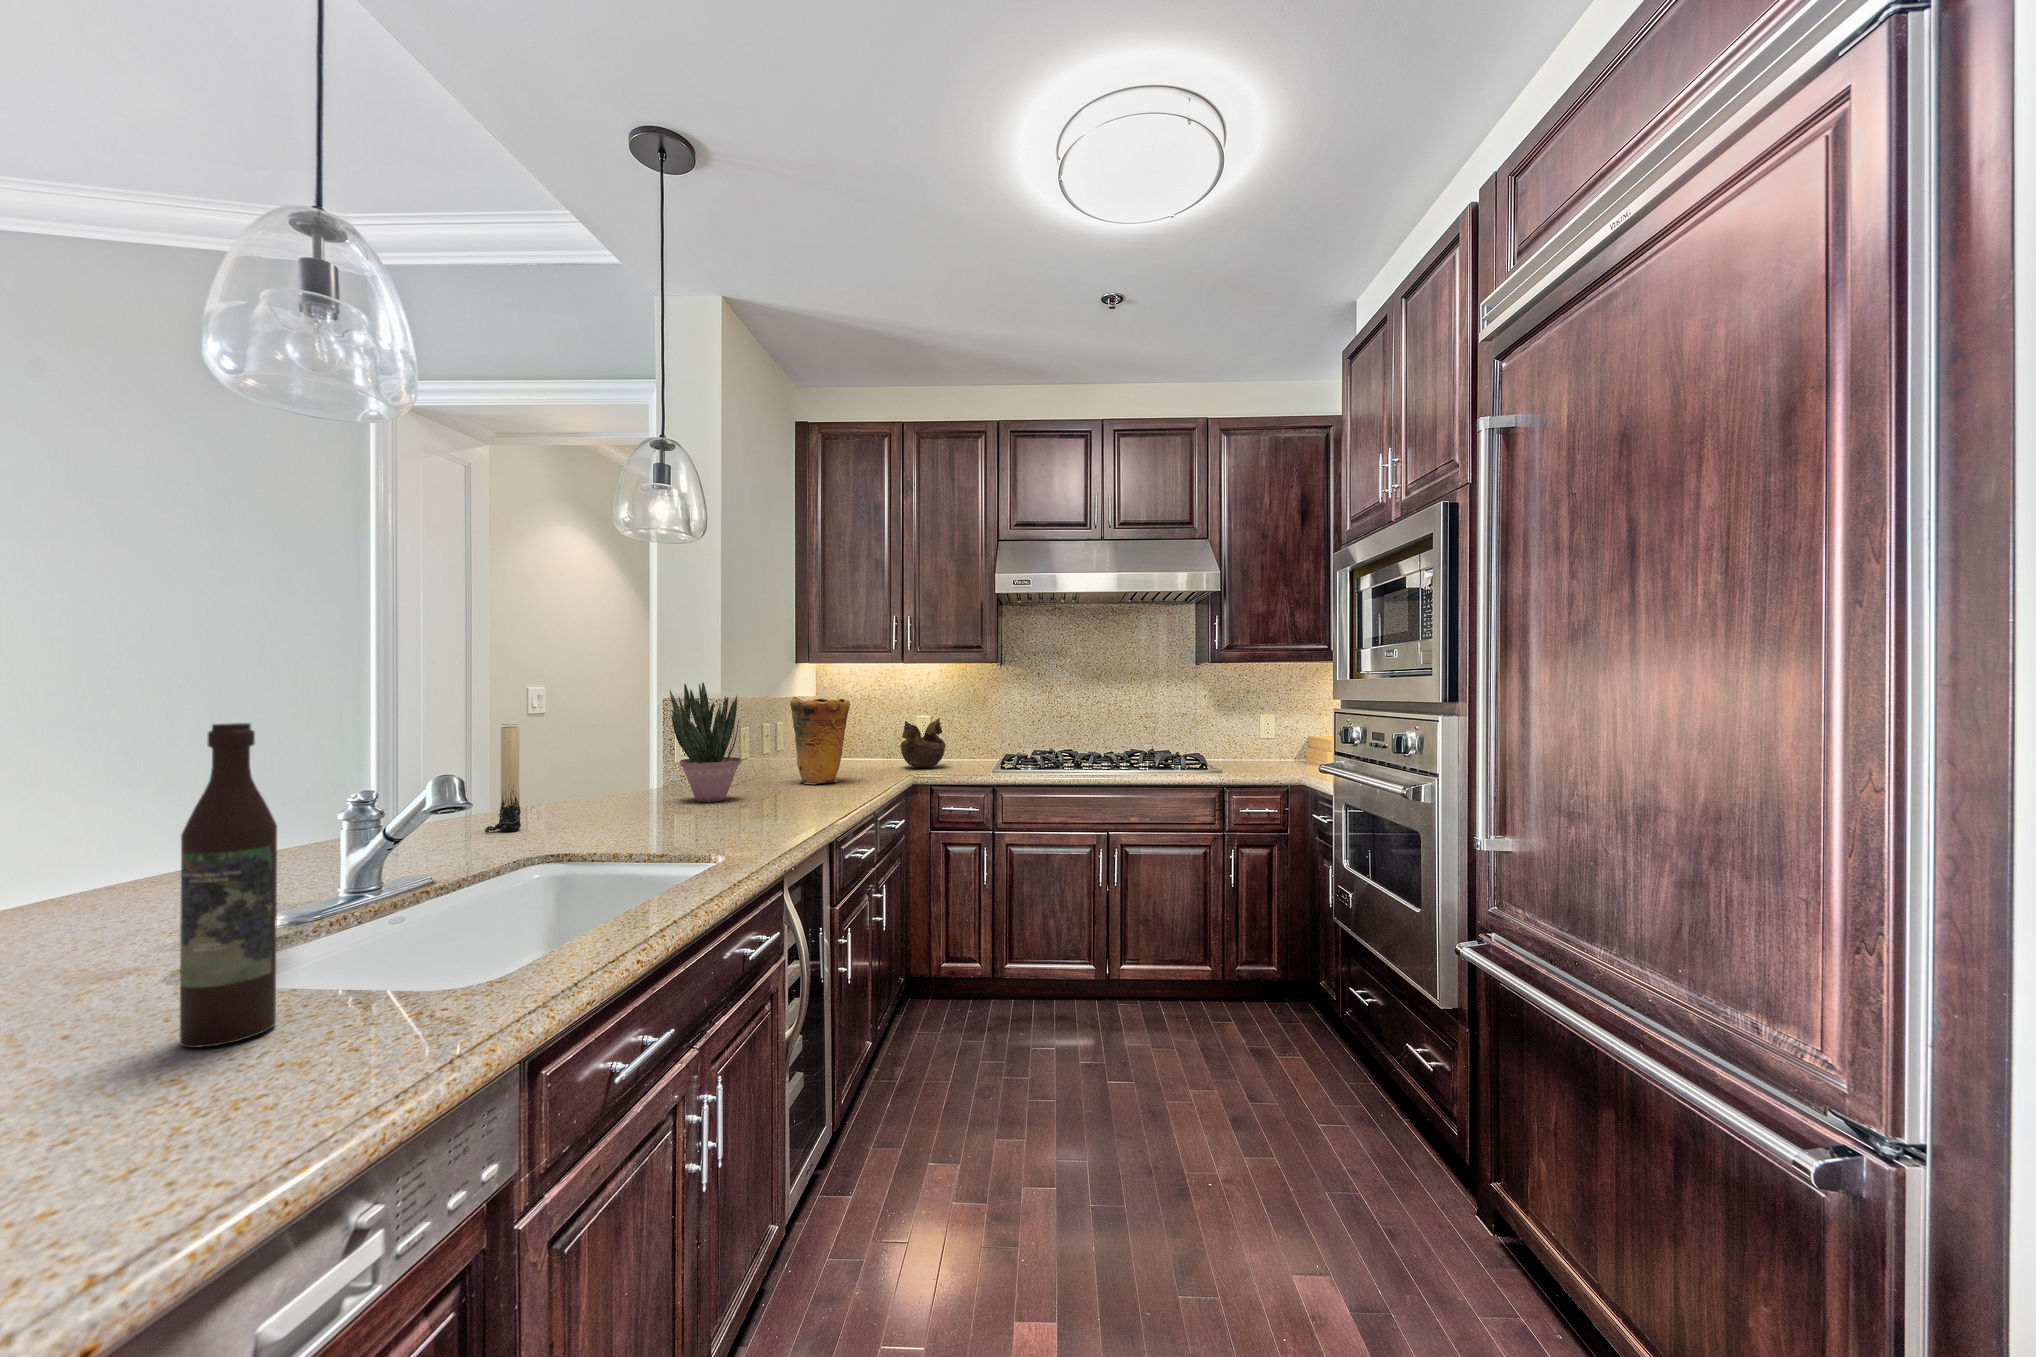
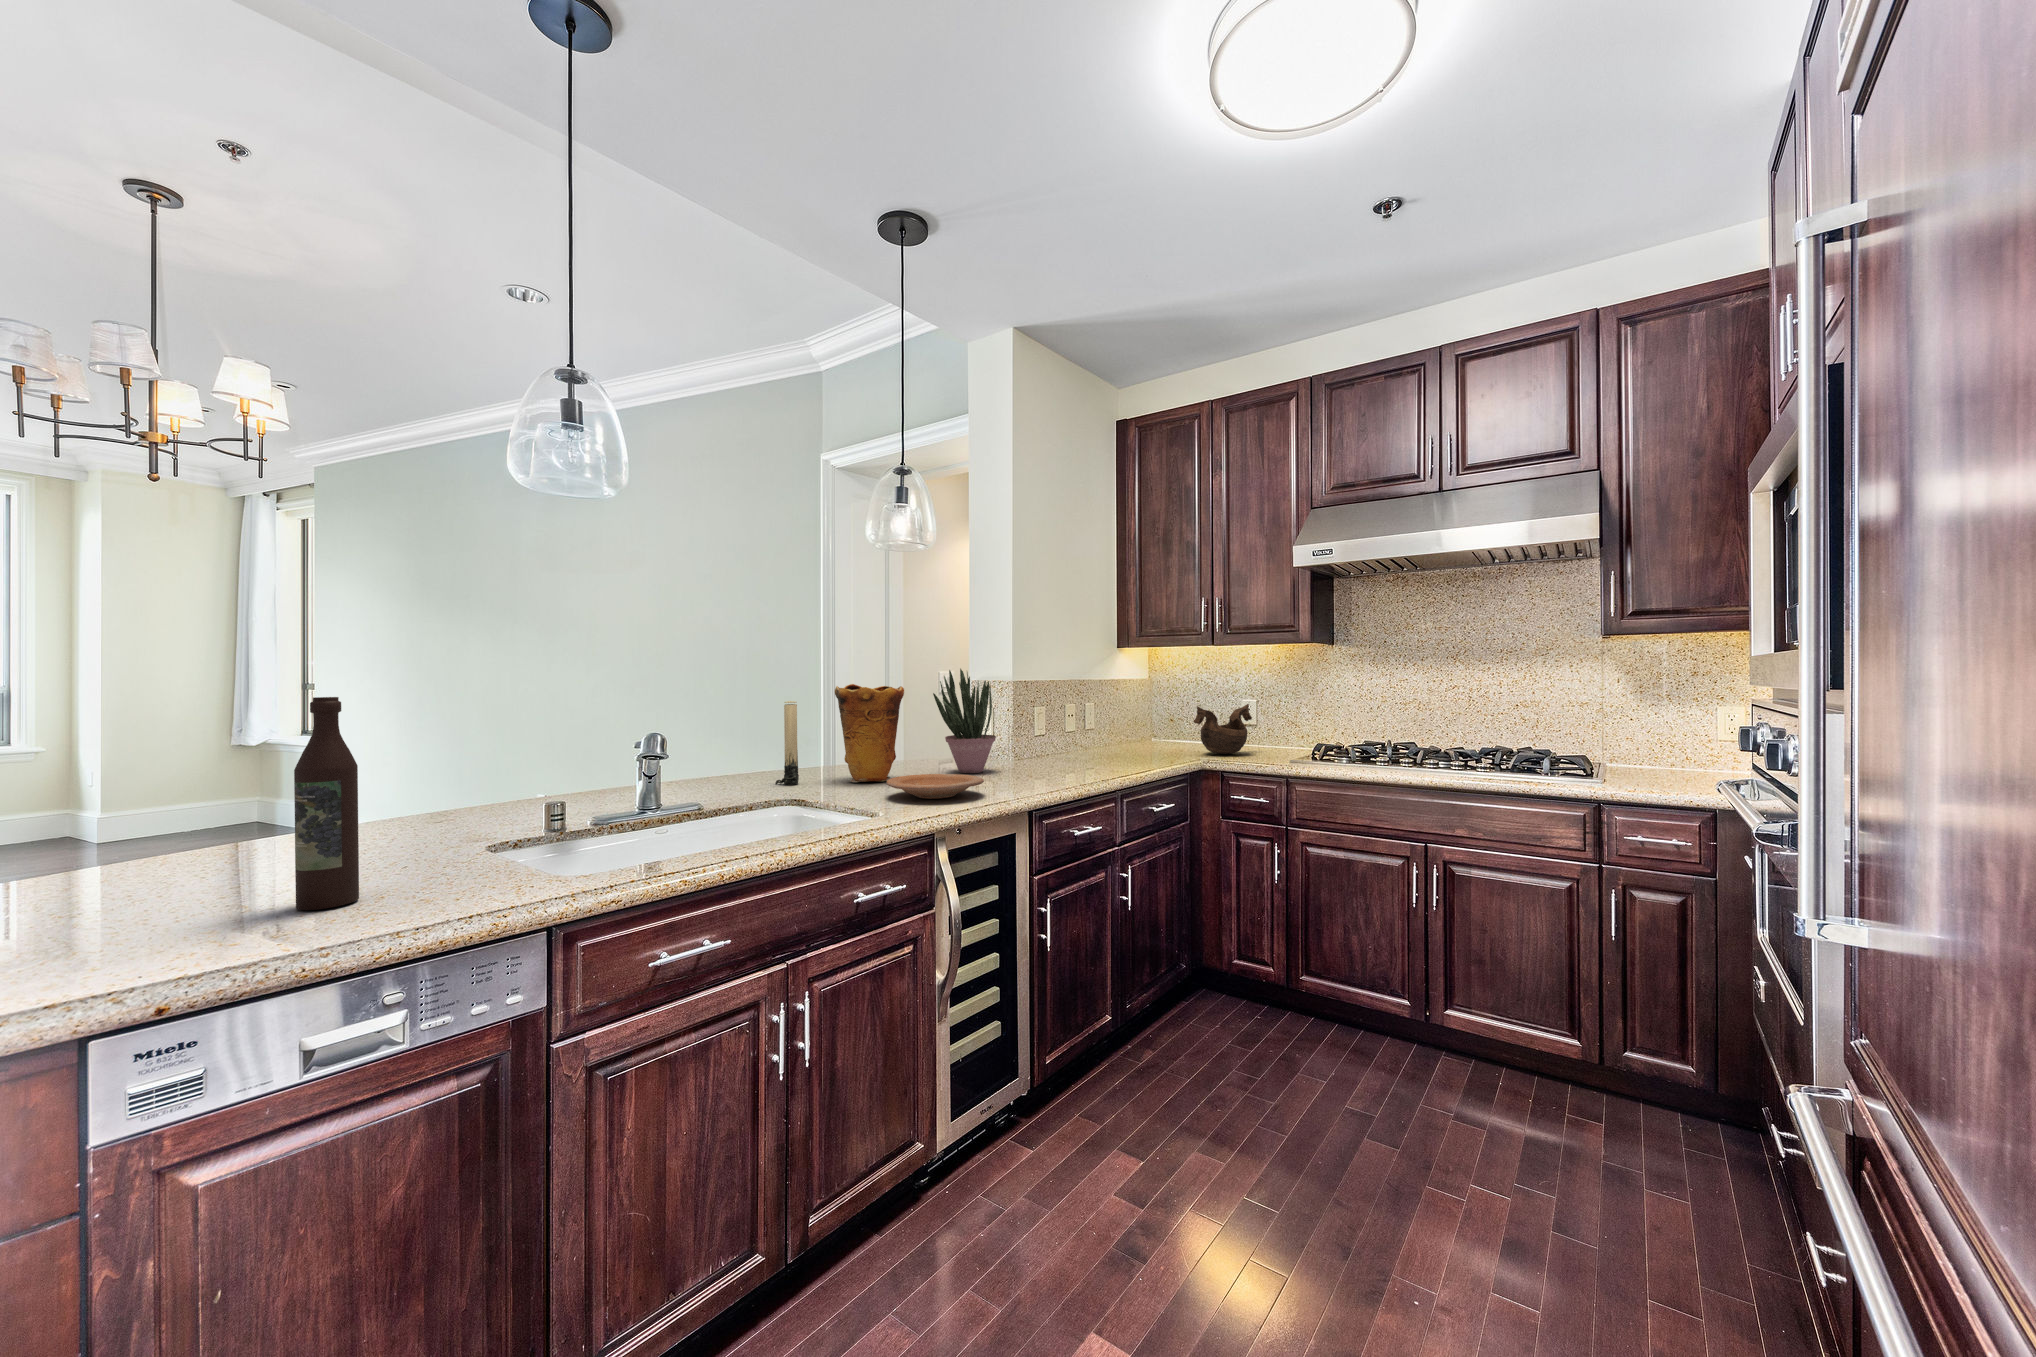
vase: present [790,697,850,784] -> present [835,684,904,782]
plate: none [683,800,797,828] -> present [887,774,984,799]

